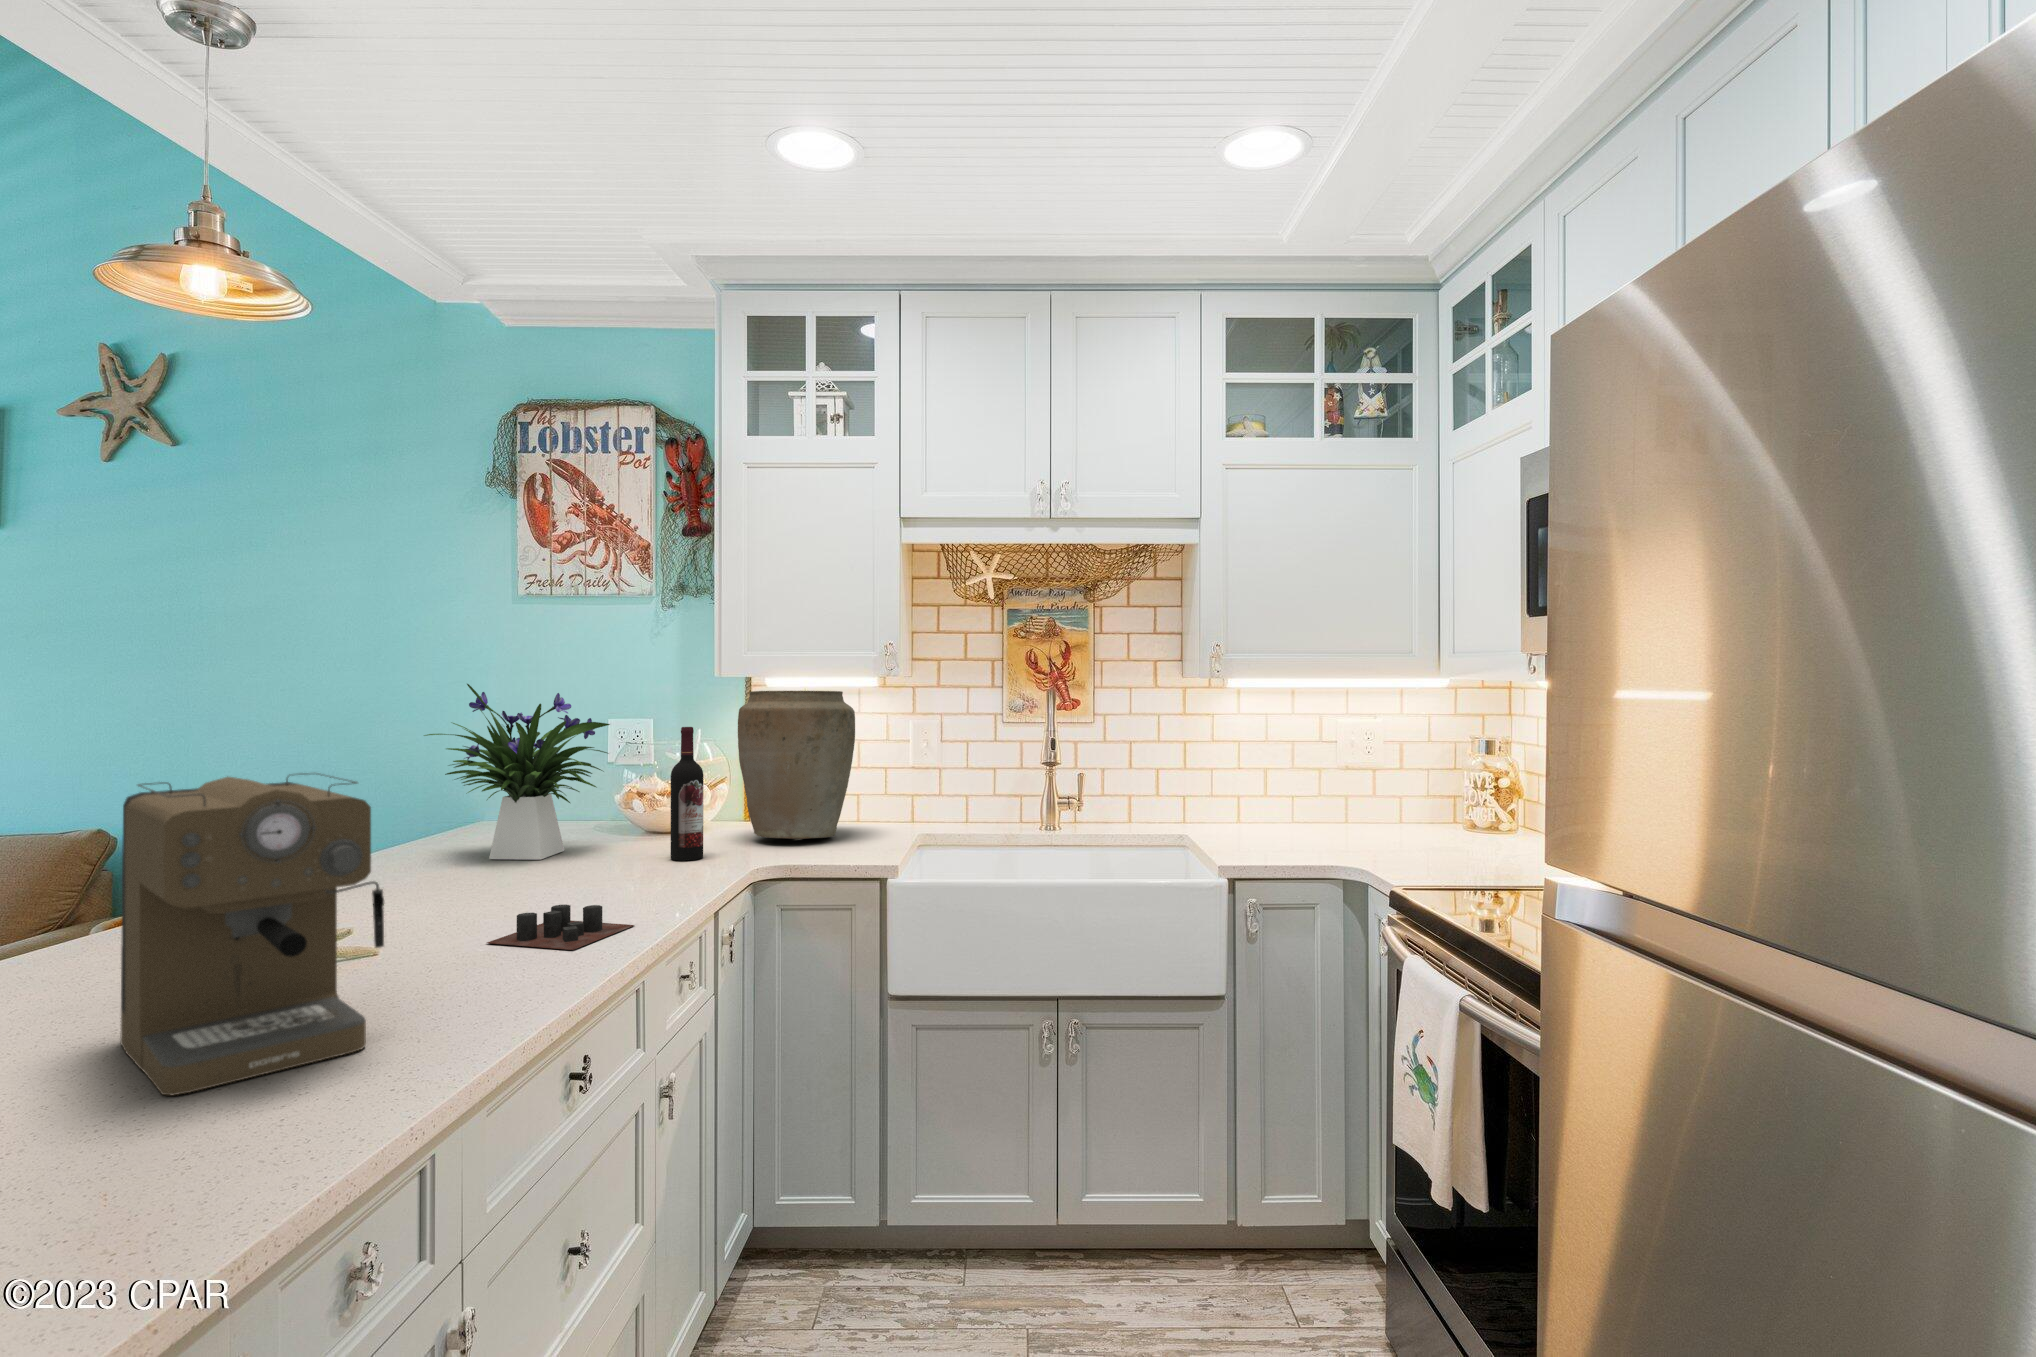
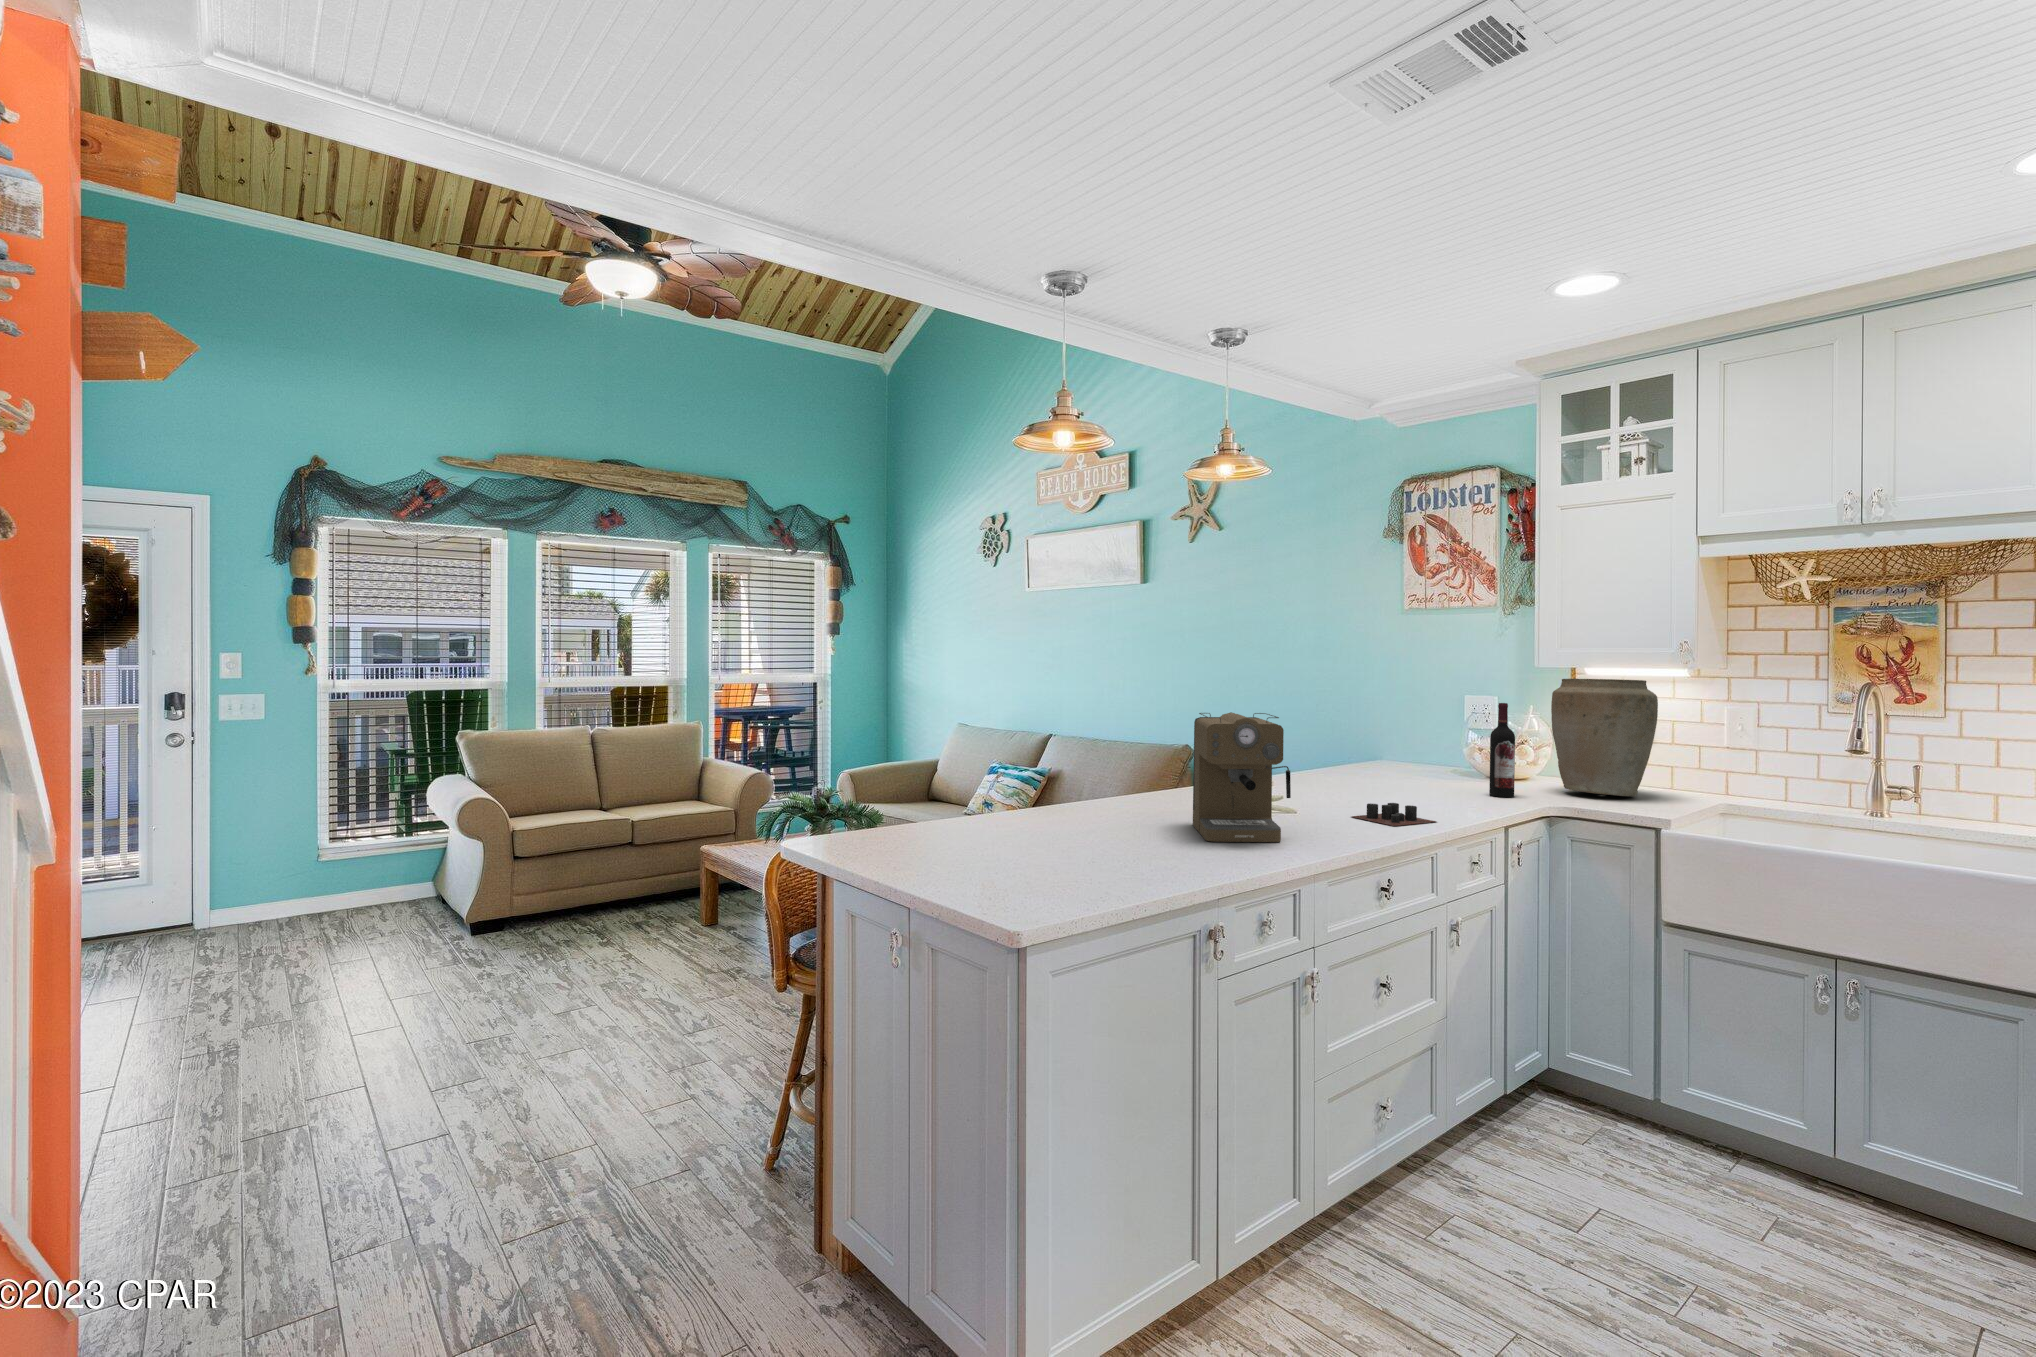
flower arrangement: present [424,684,610,860] -> none [1335,670,1453,785]

